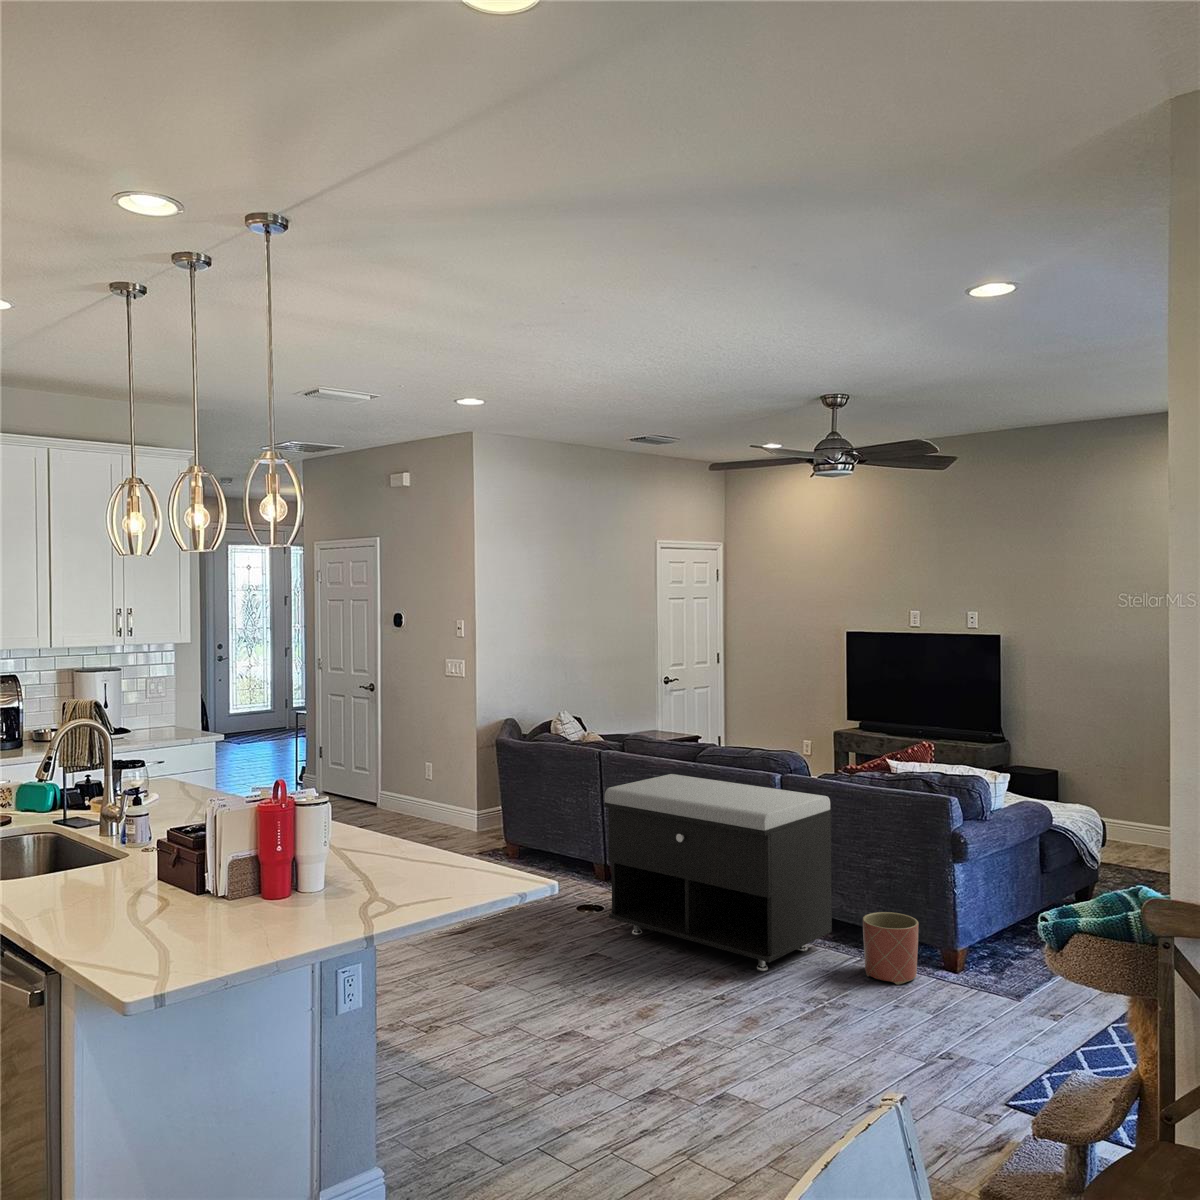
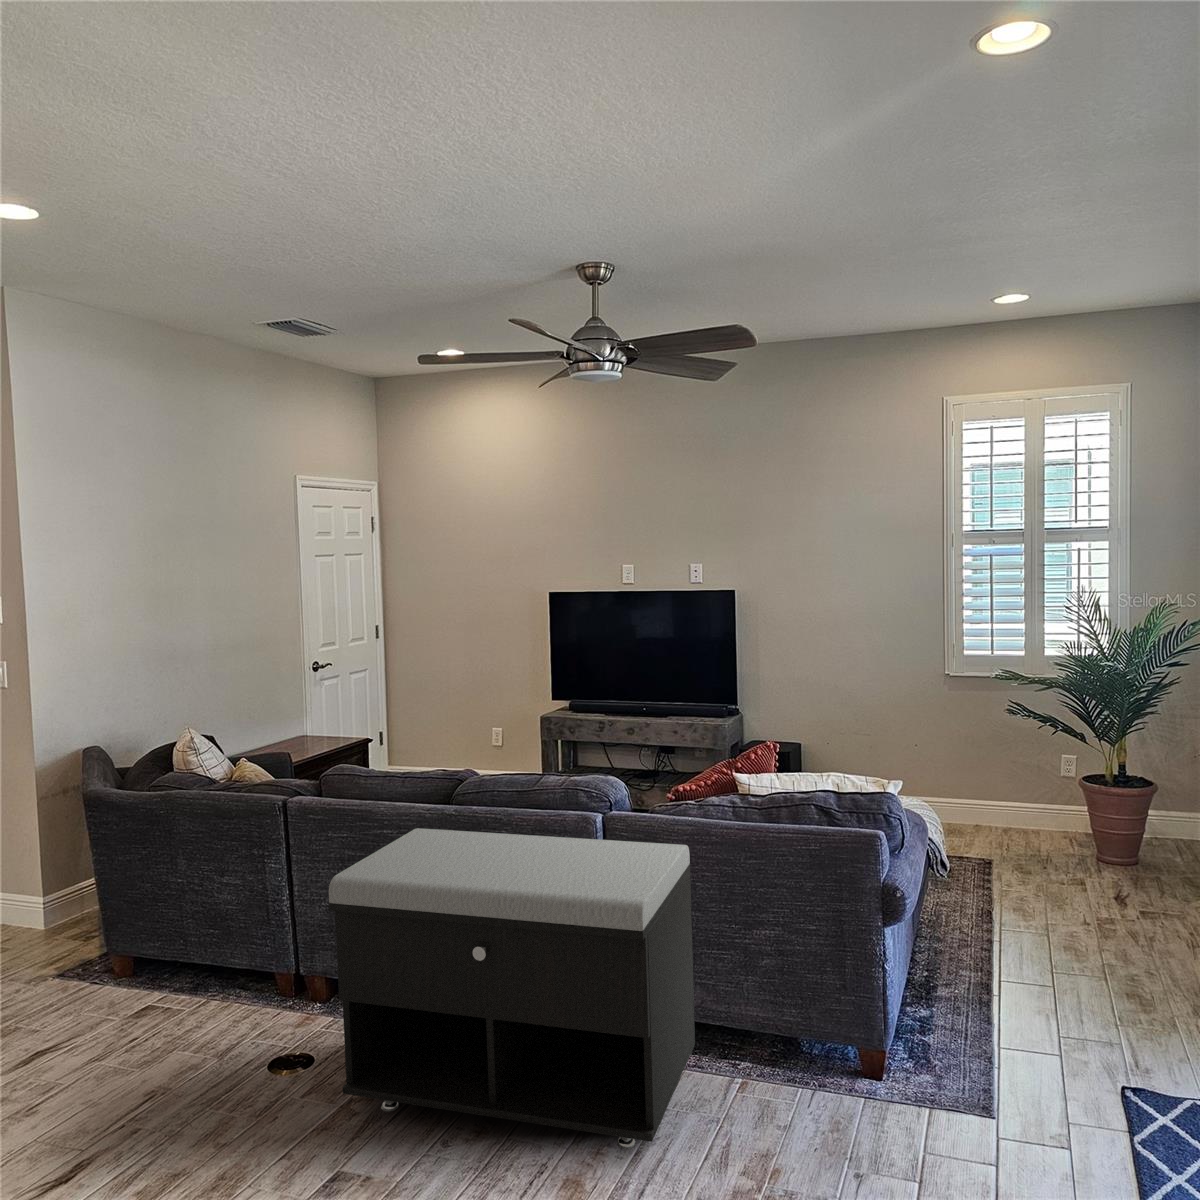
planter: present [863,912,919,985] -> none [765,1008,848,1126]

